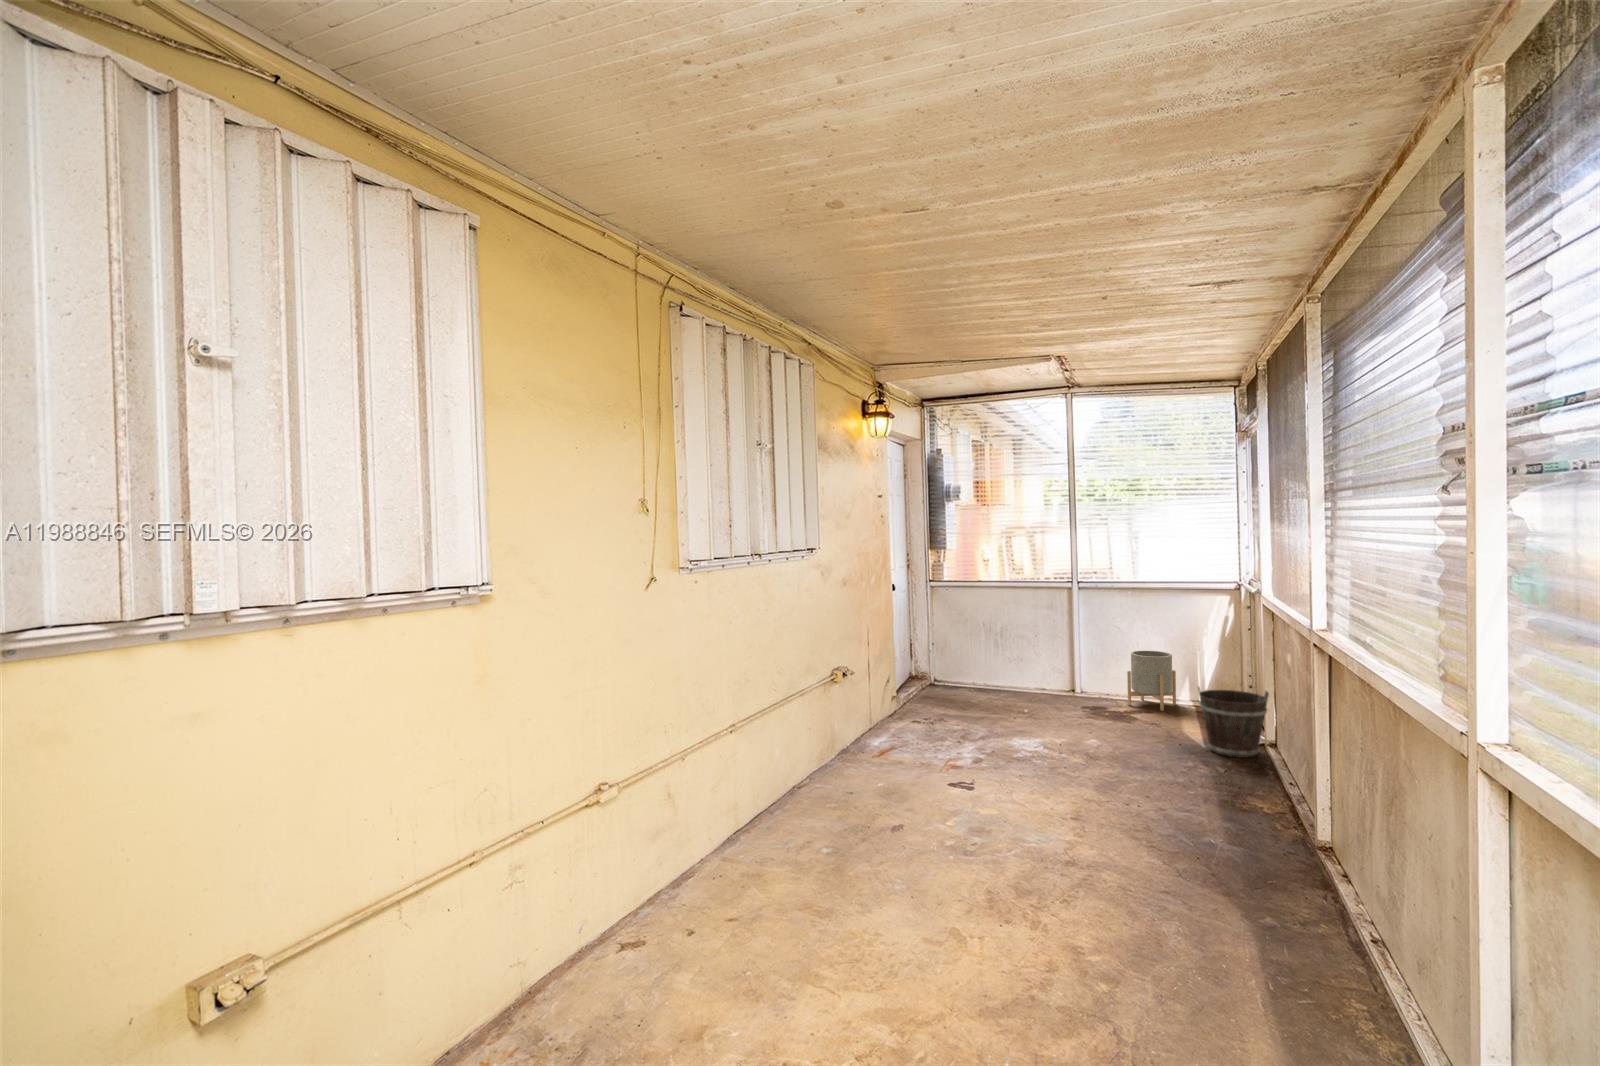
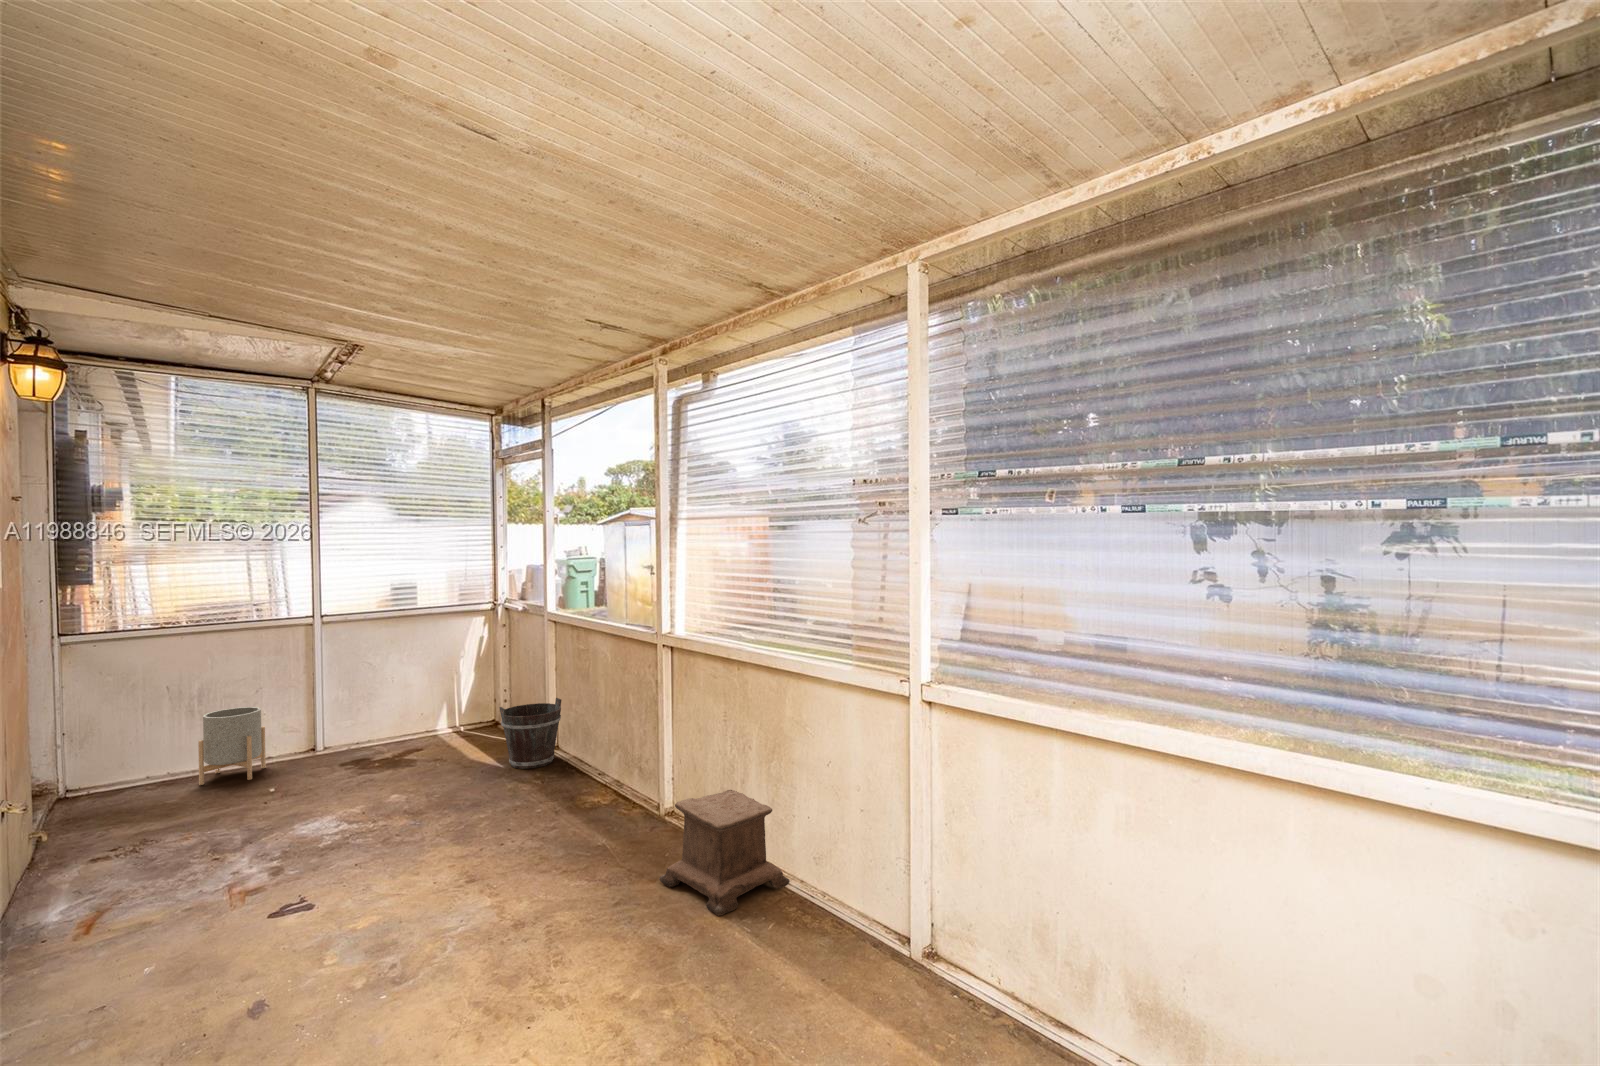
planter: present [1127,651,1176,711] -> present [198,707,266,785]
stool: none [1223,818,1376,972] -> present [659,790,790,915]

